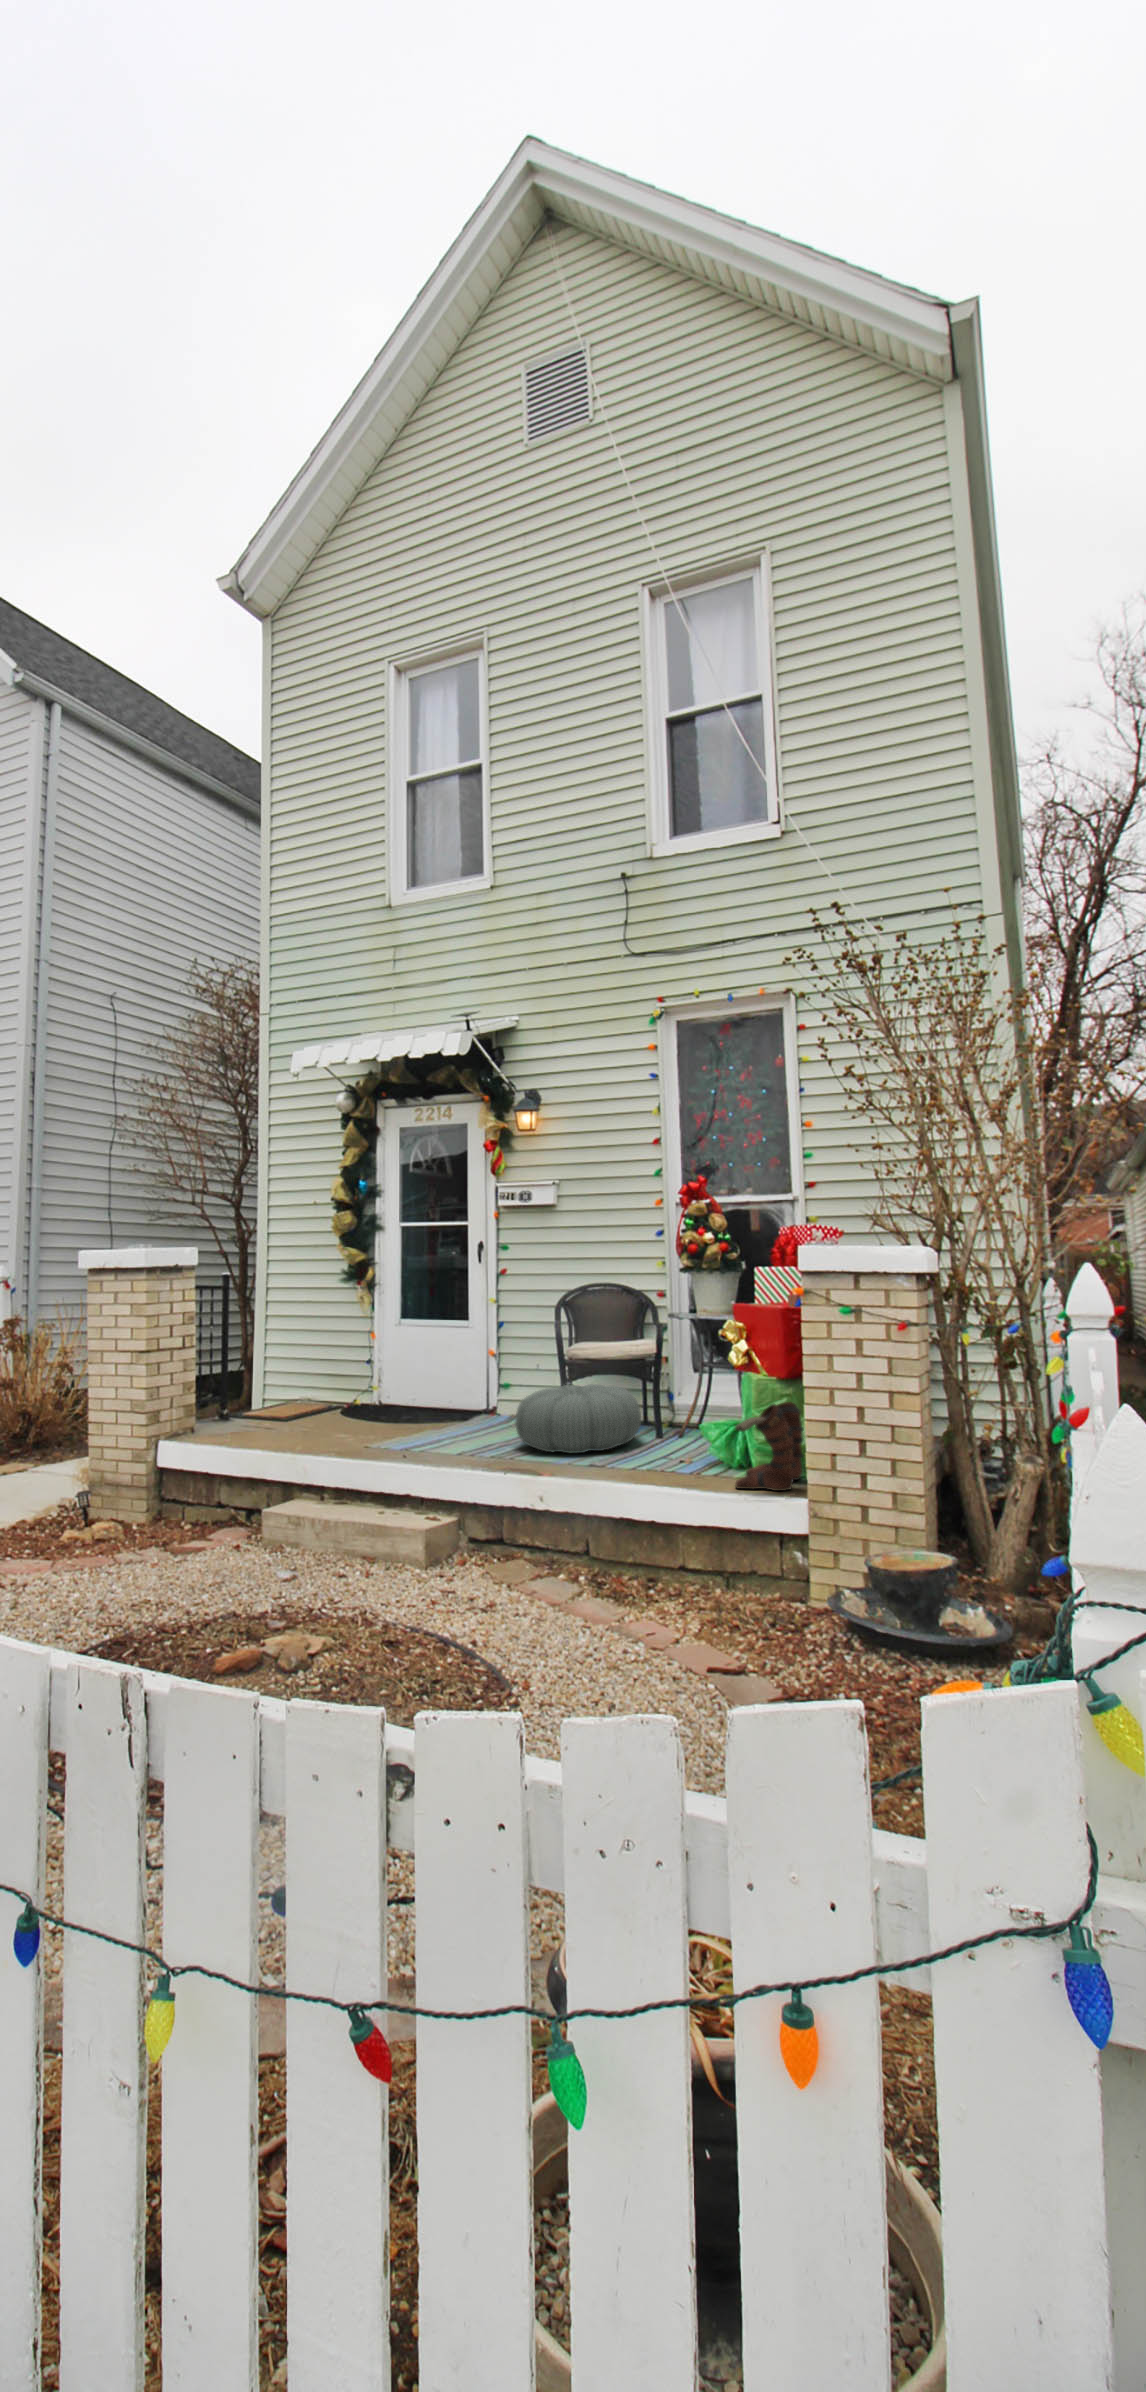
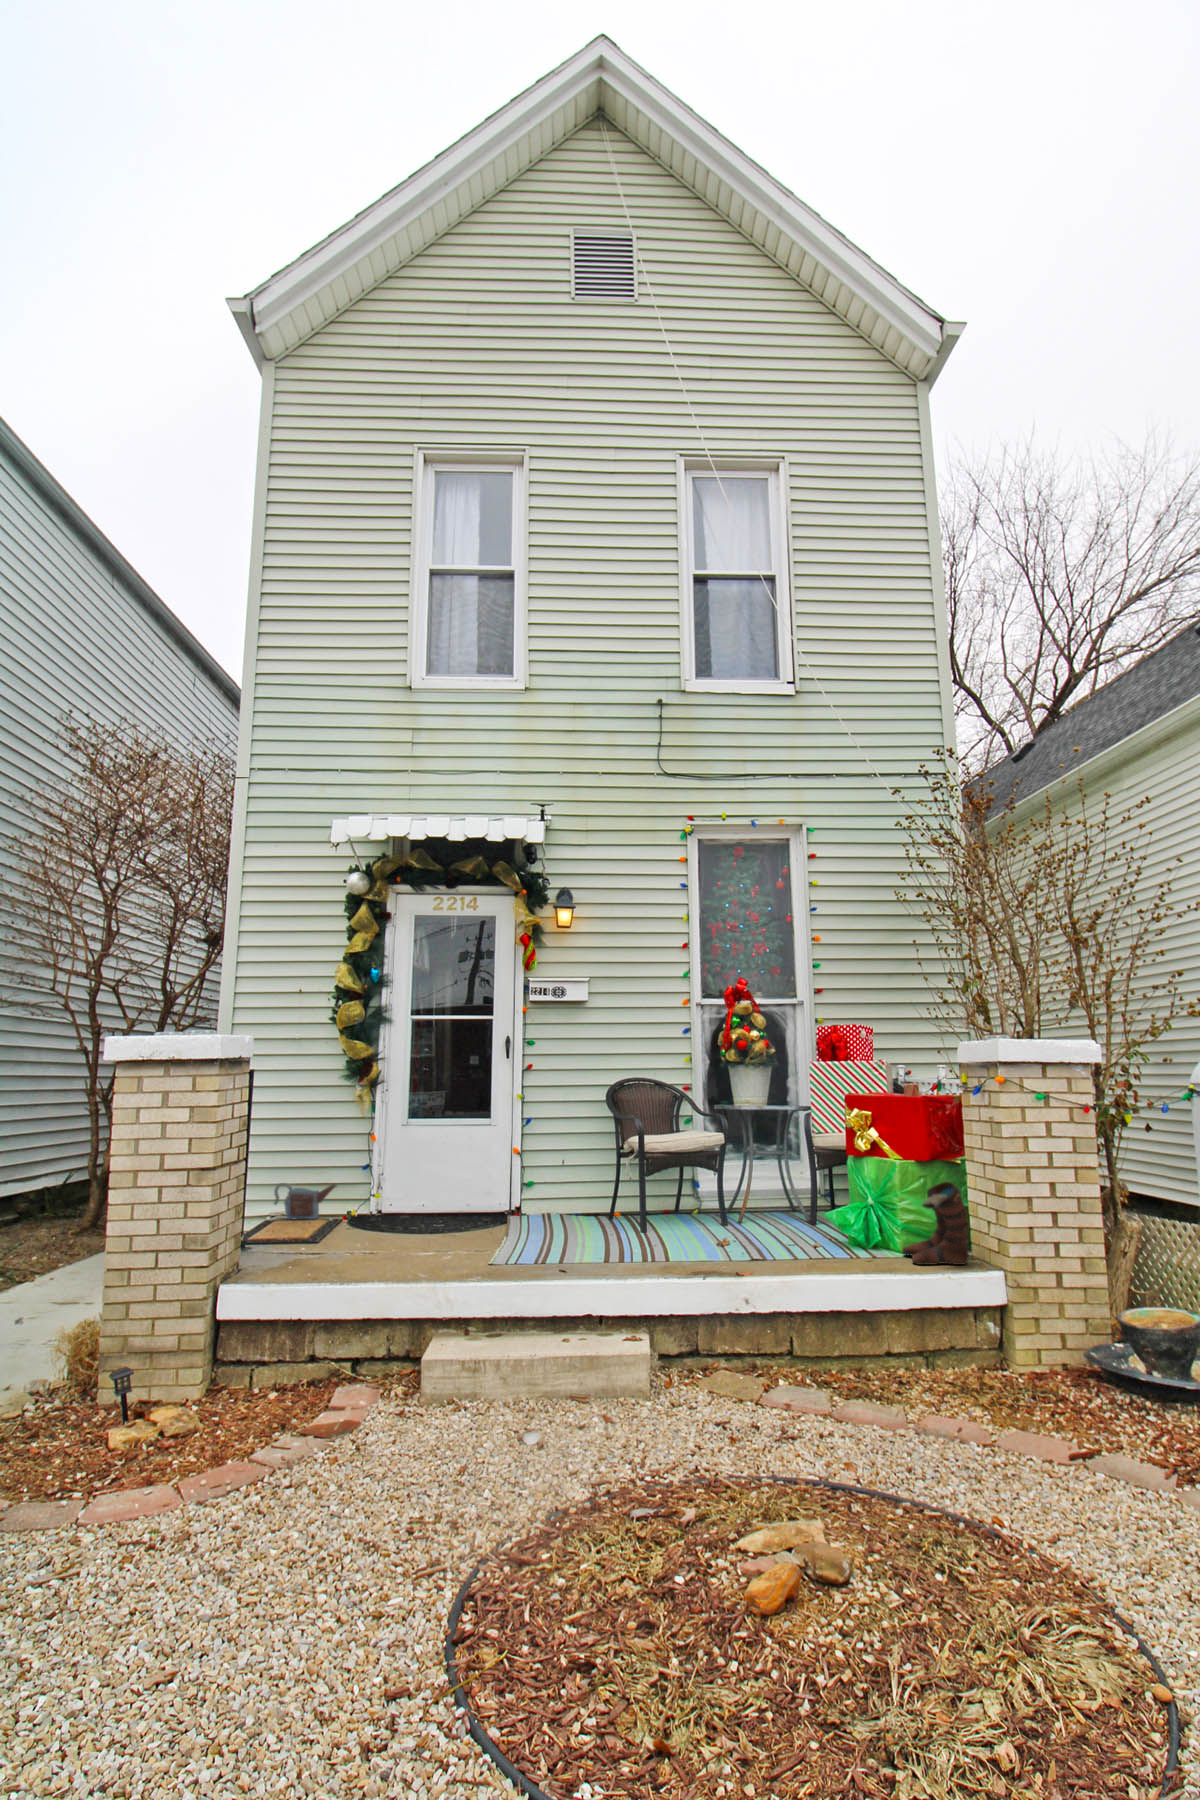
watering can: none [285,1382,336,1415] -> present [274,1183,336,1219]
pouf: present [515,1384,641,1453] -> none [609,1176,733,1243]

